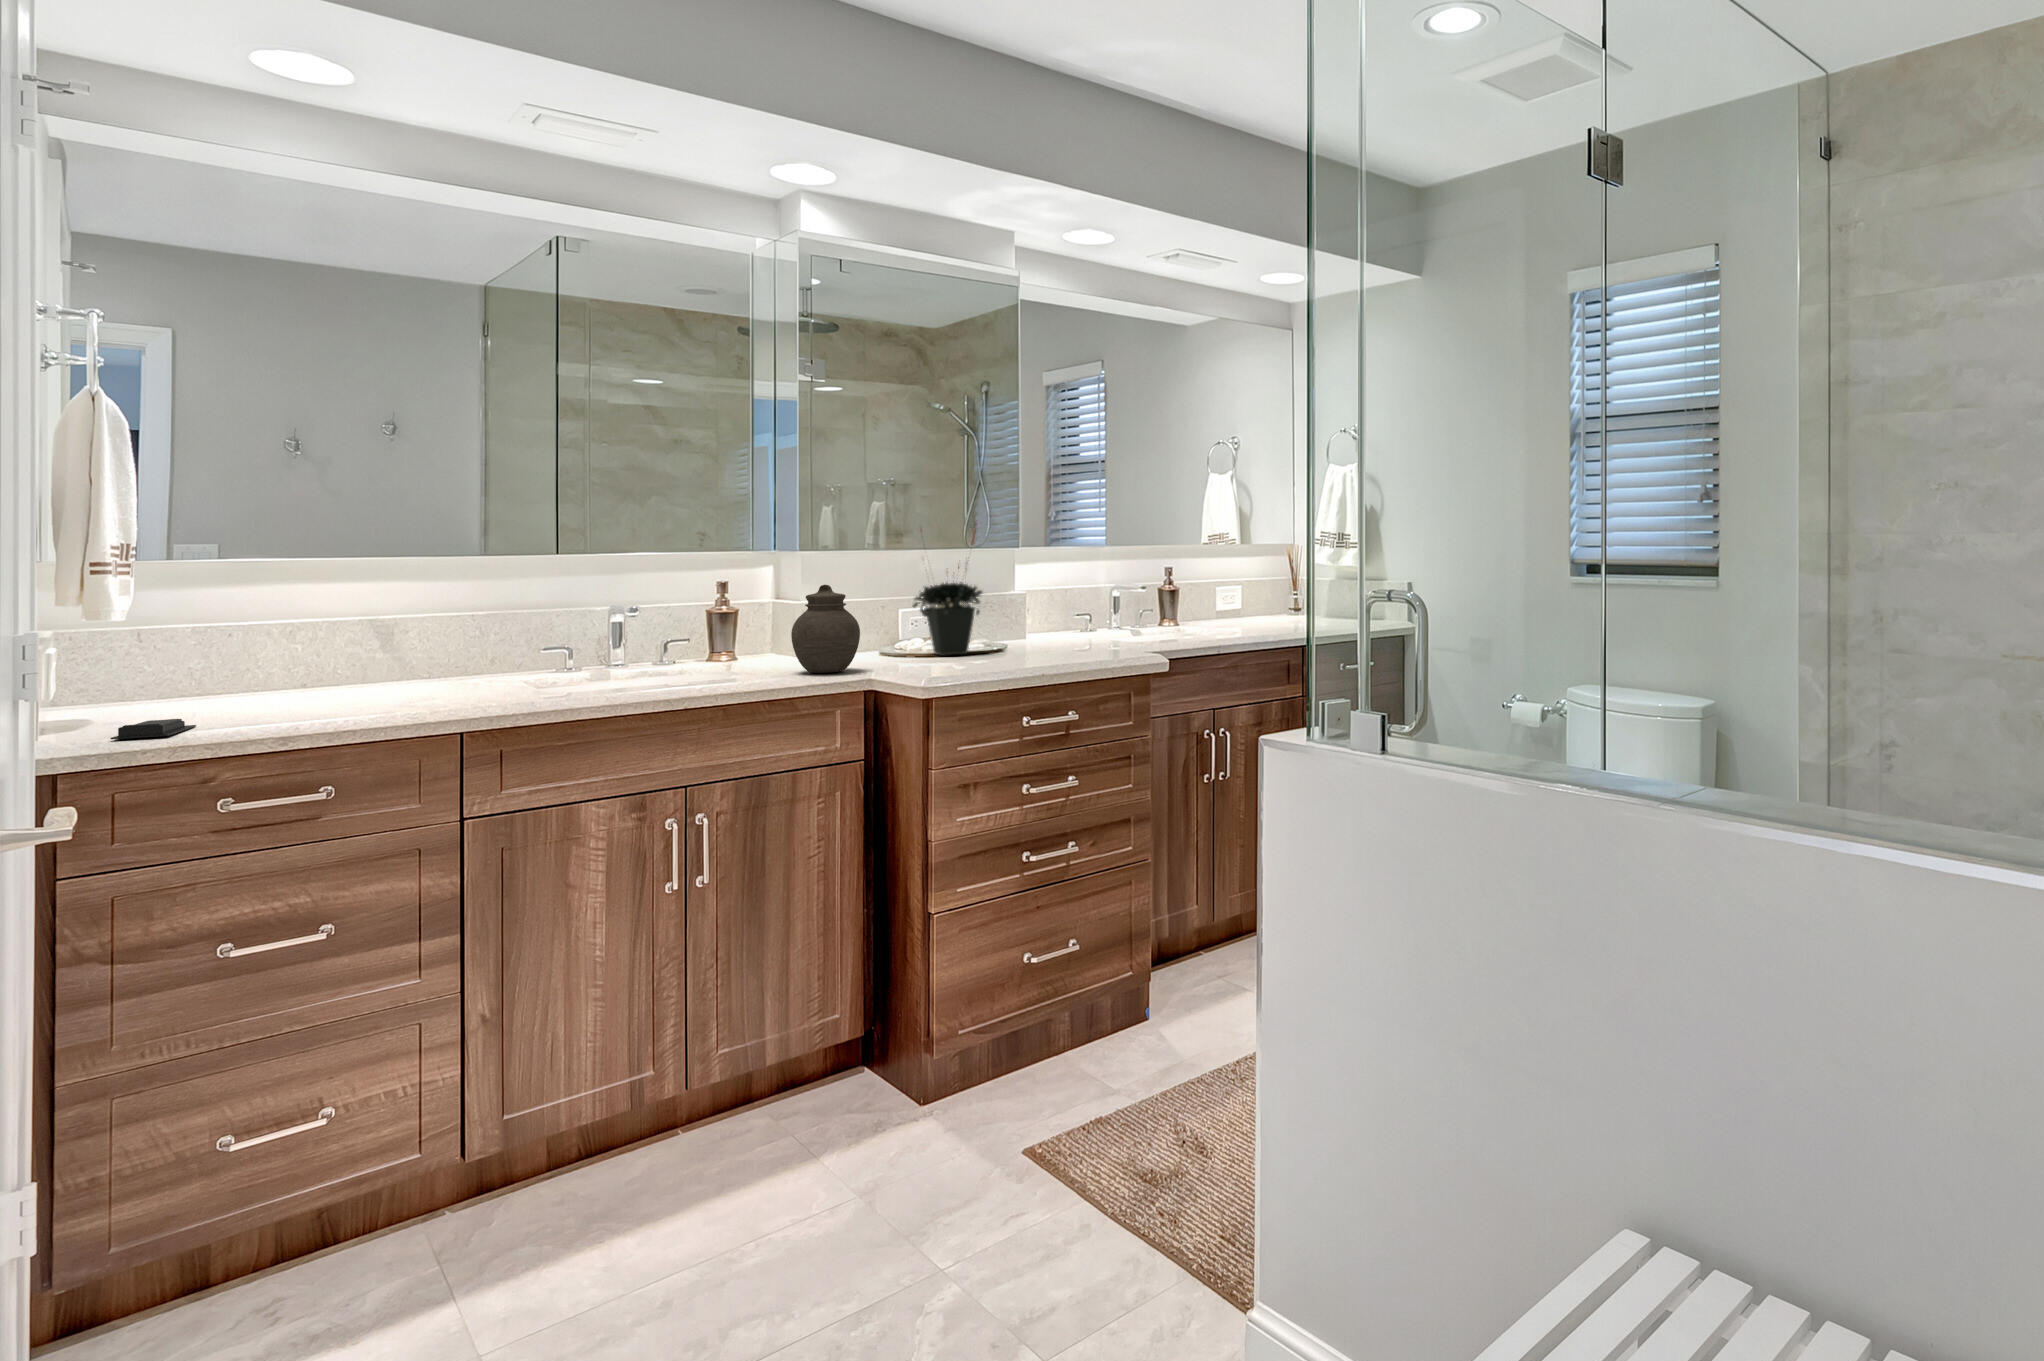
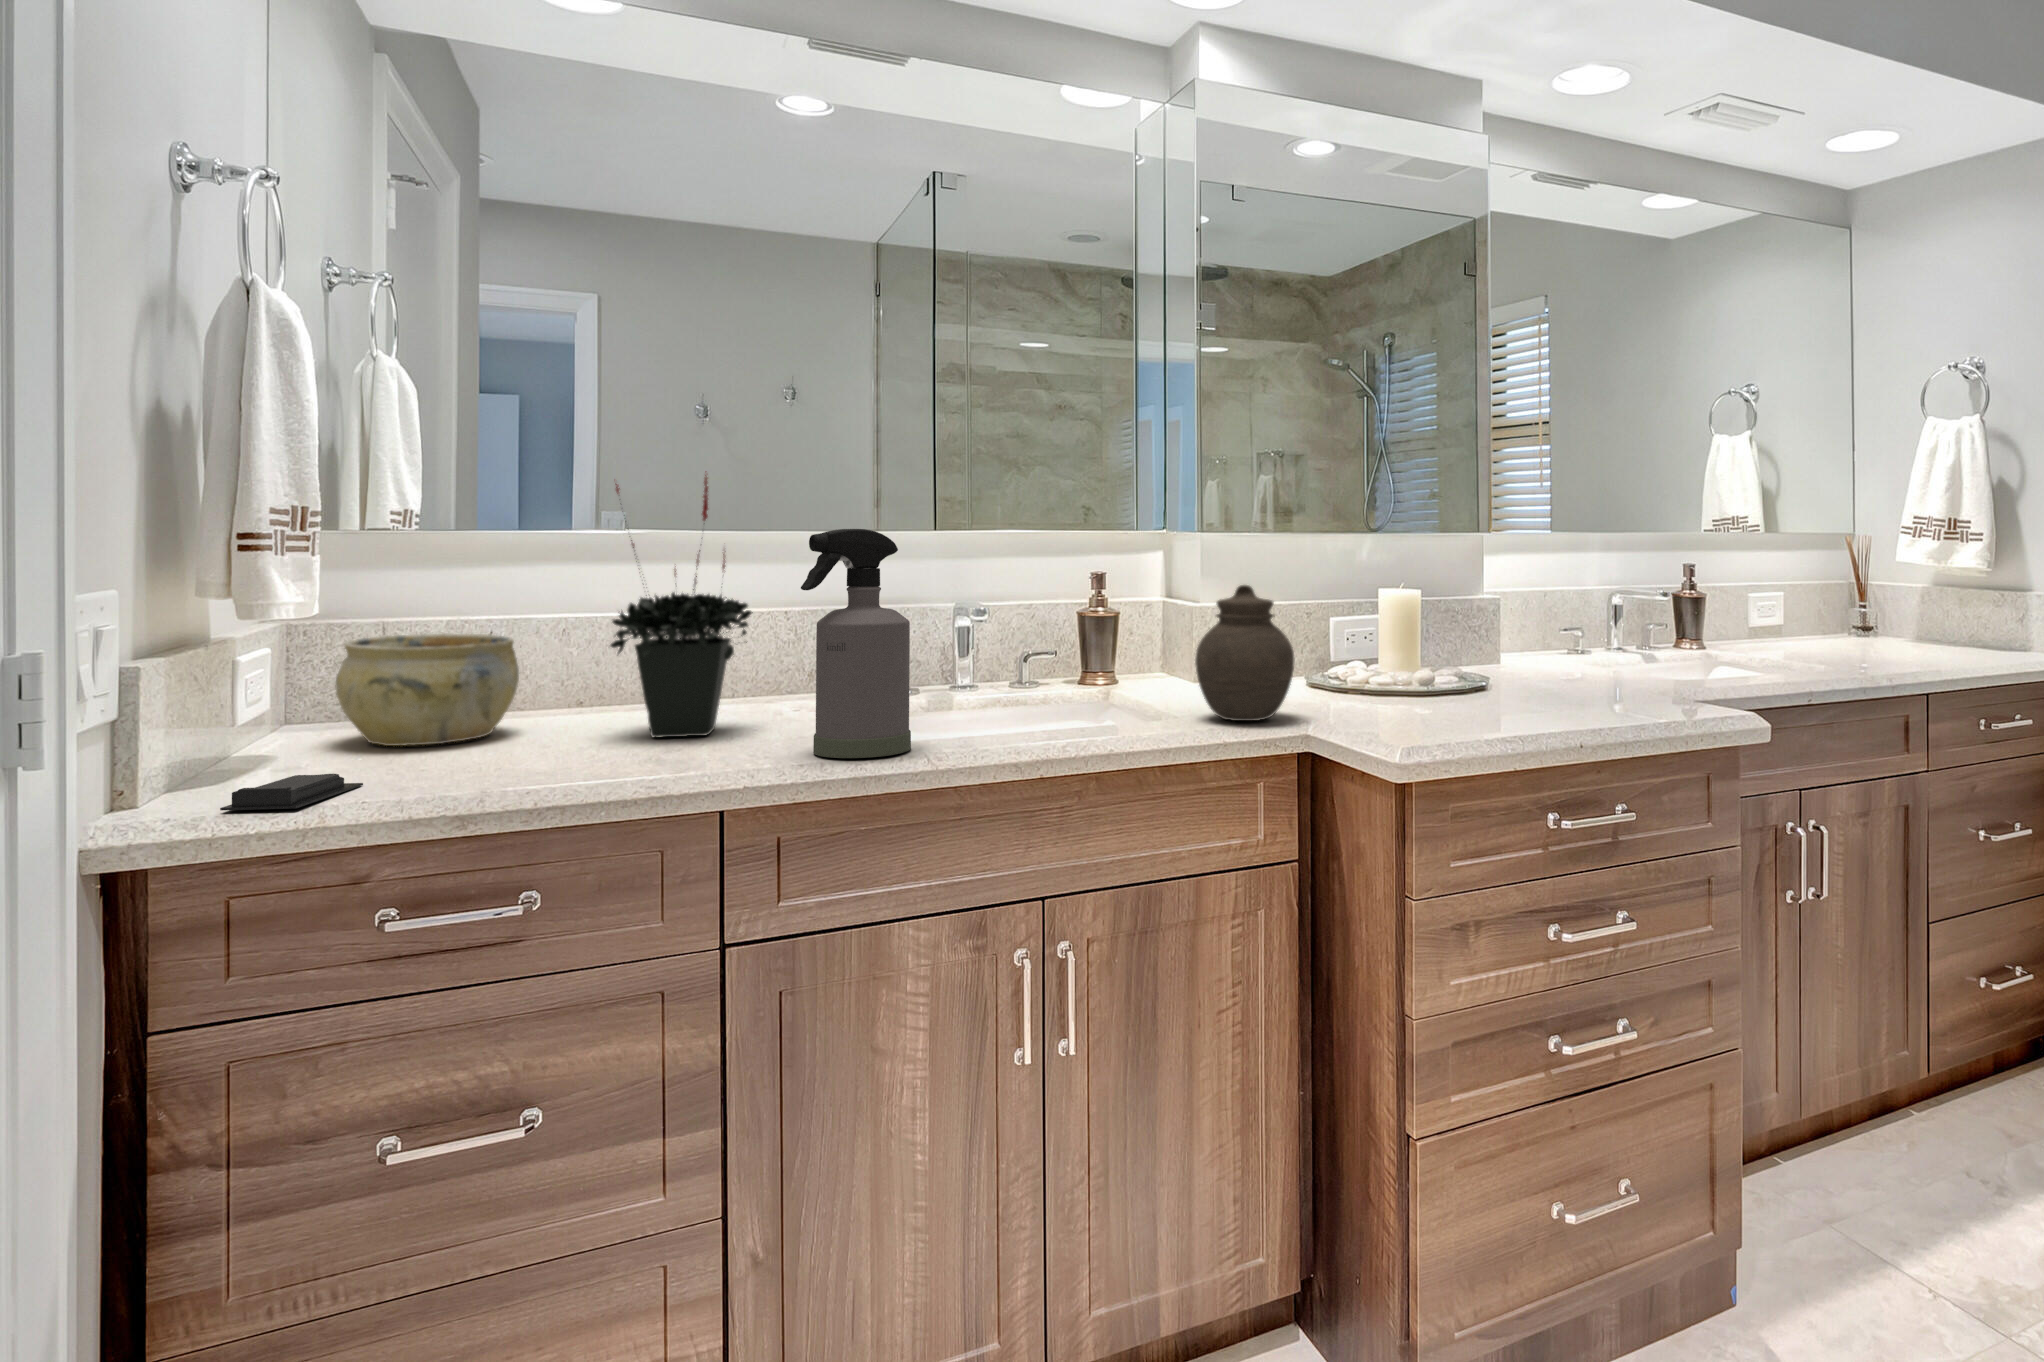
potted plant: present [913,523,982,656] -> present [610,475,753,737]
spray bottle: none [511,553,590,700] -> present [801,529,911,758]
ceramic bowl: none [134,632,279,710] -> present [335,633,519,746]

